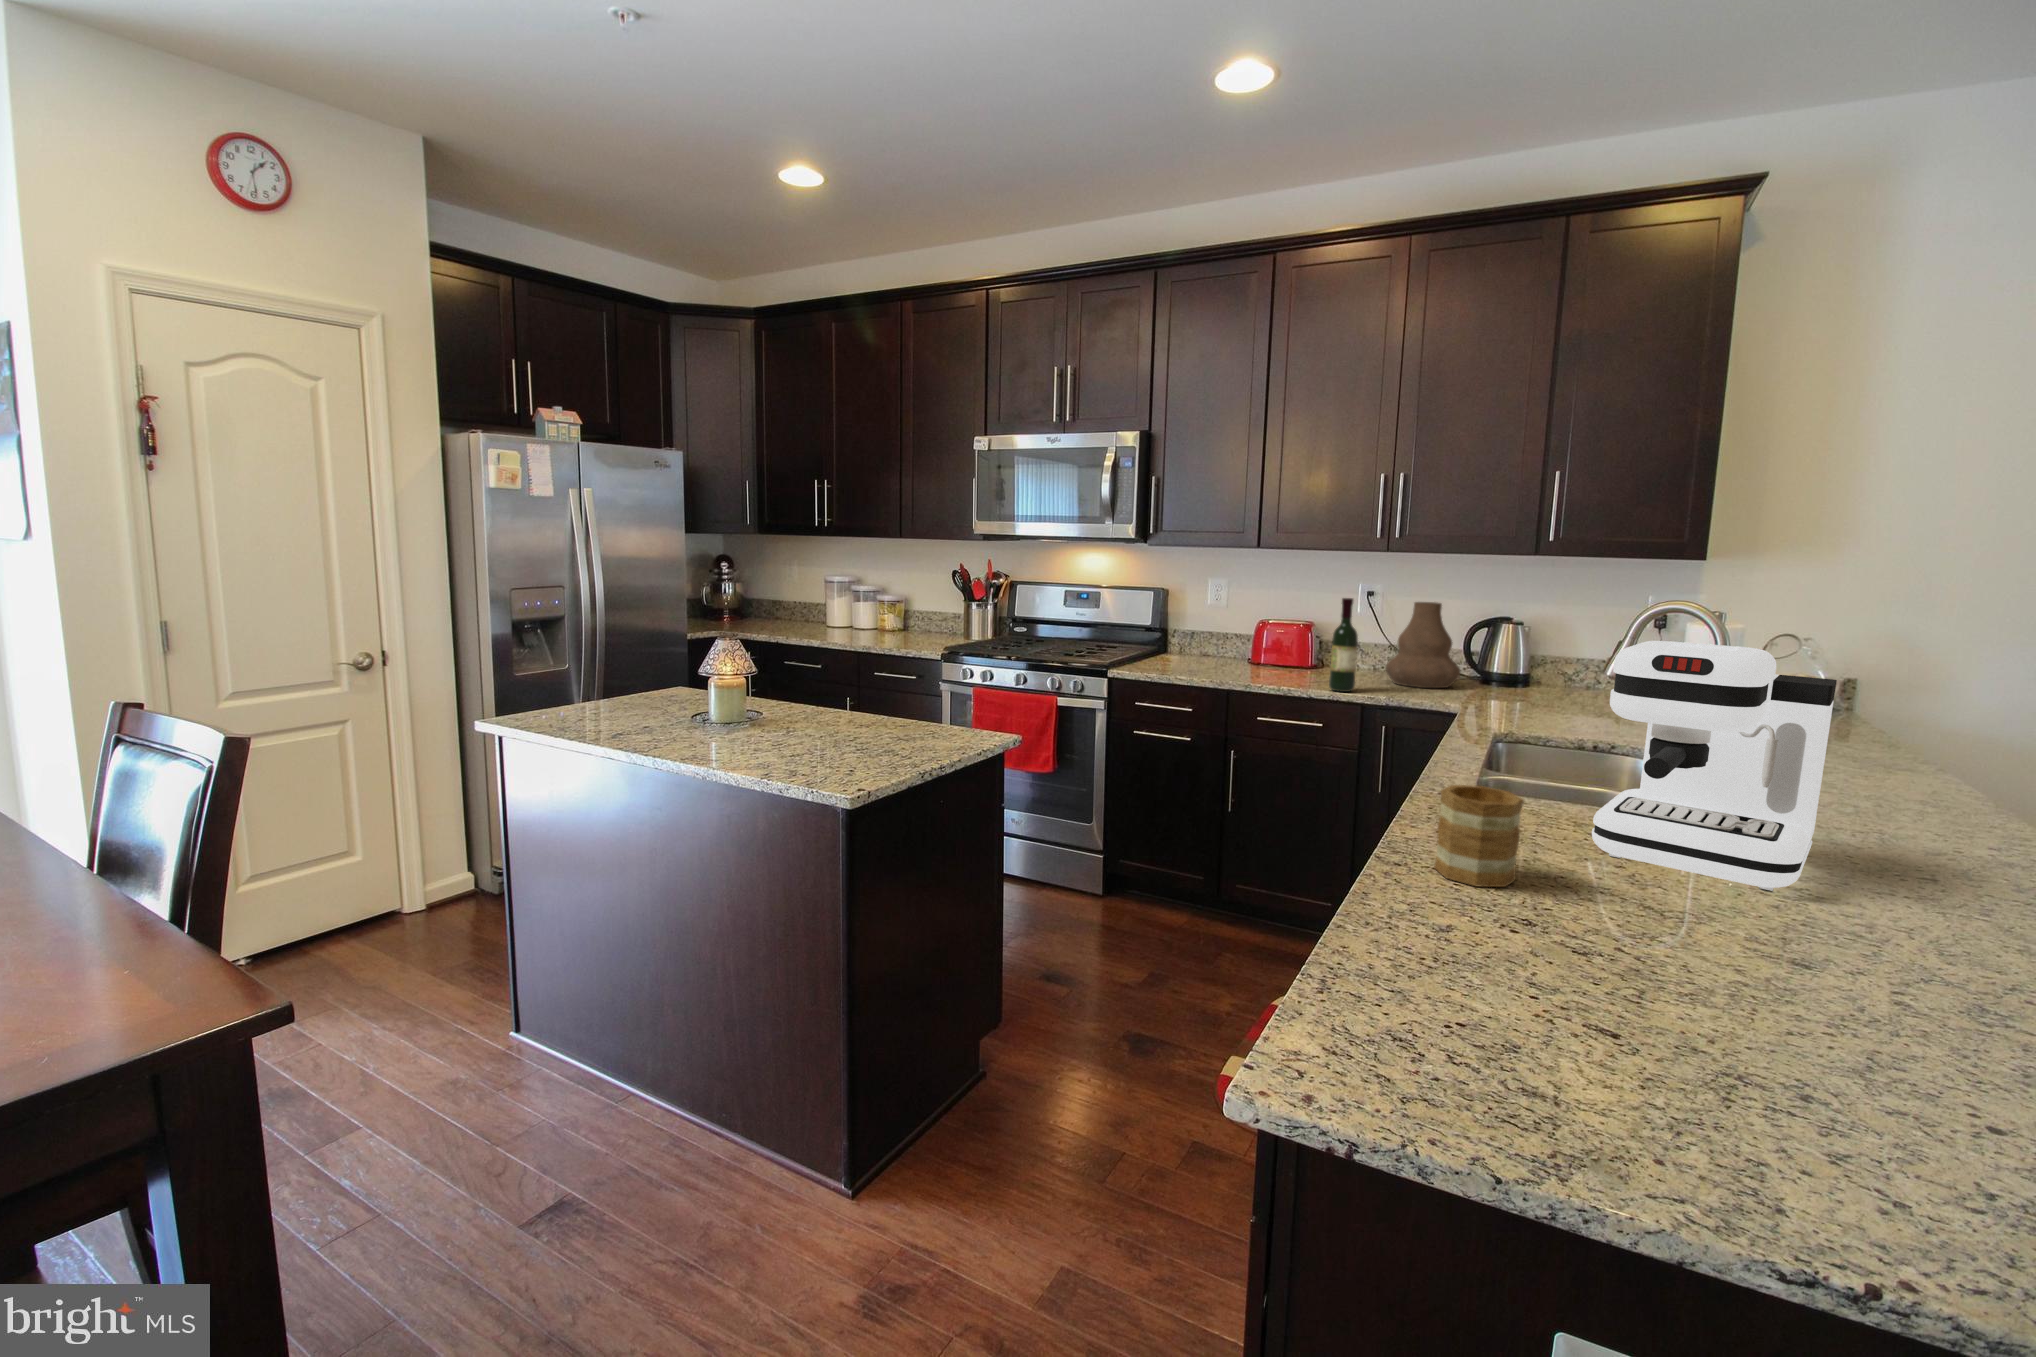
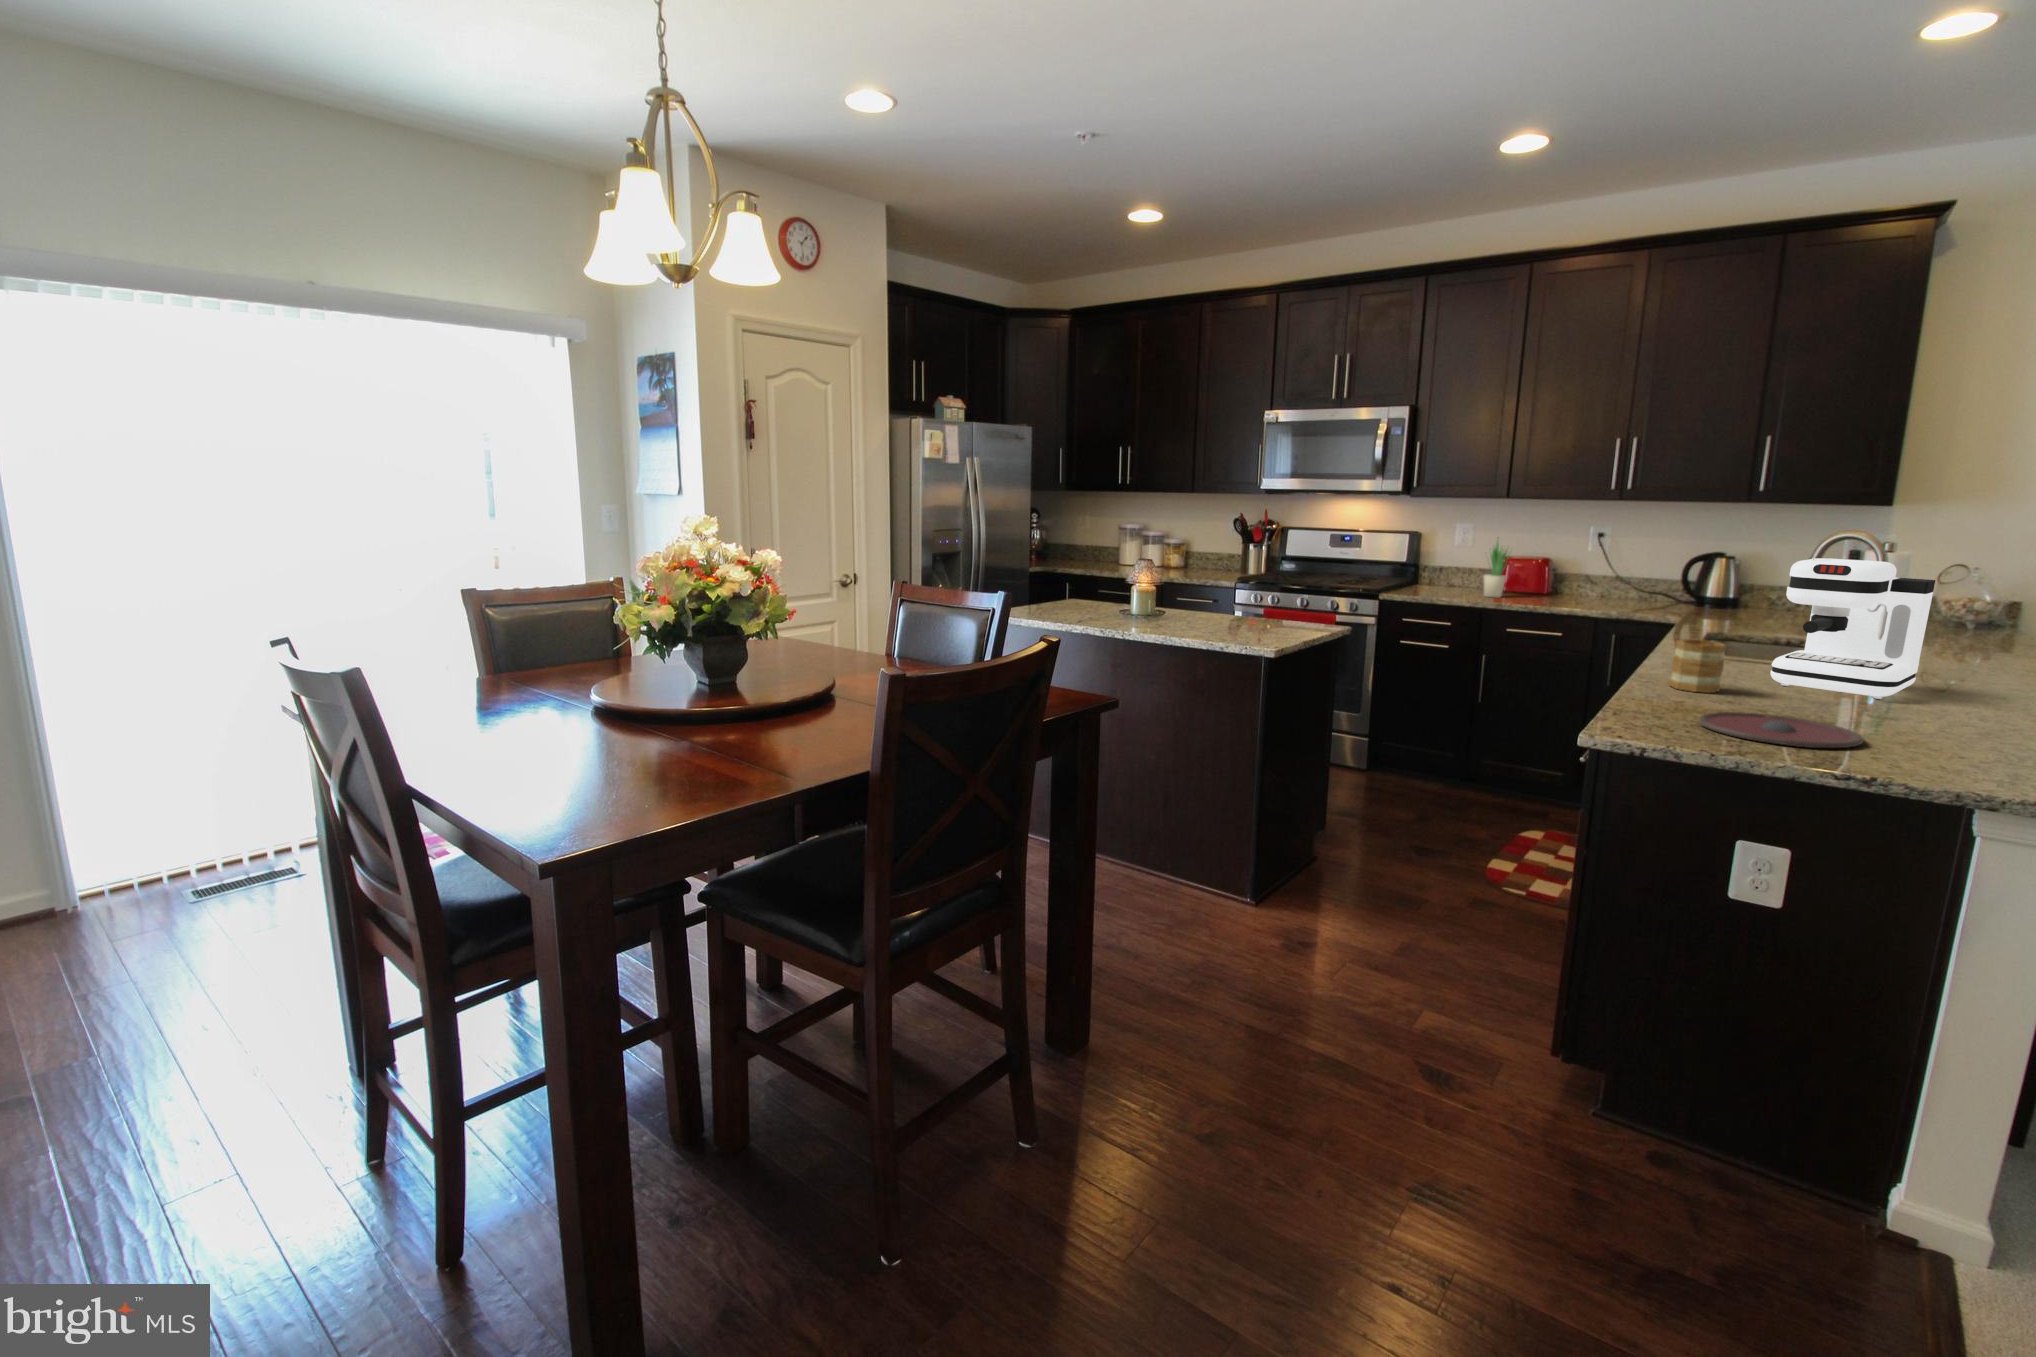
potted plant: none [1234,595,1268,673] -> present [1484,537,1509,598]
wine bottle: present [1329,598,1358,692] -> none [1567,538,1593,610]
vase: present [1386,602,1460,688] -> none [1612,541,1677,609]
plate: none [1477,968,1818,1120] -> present [1699,712,1864,748]

